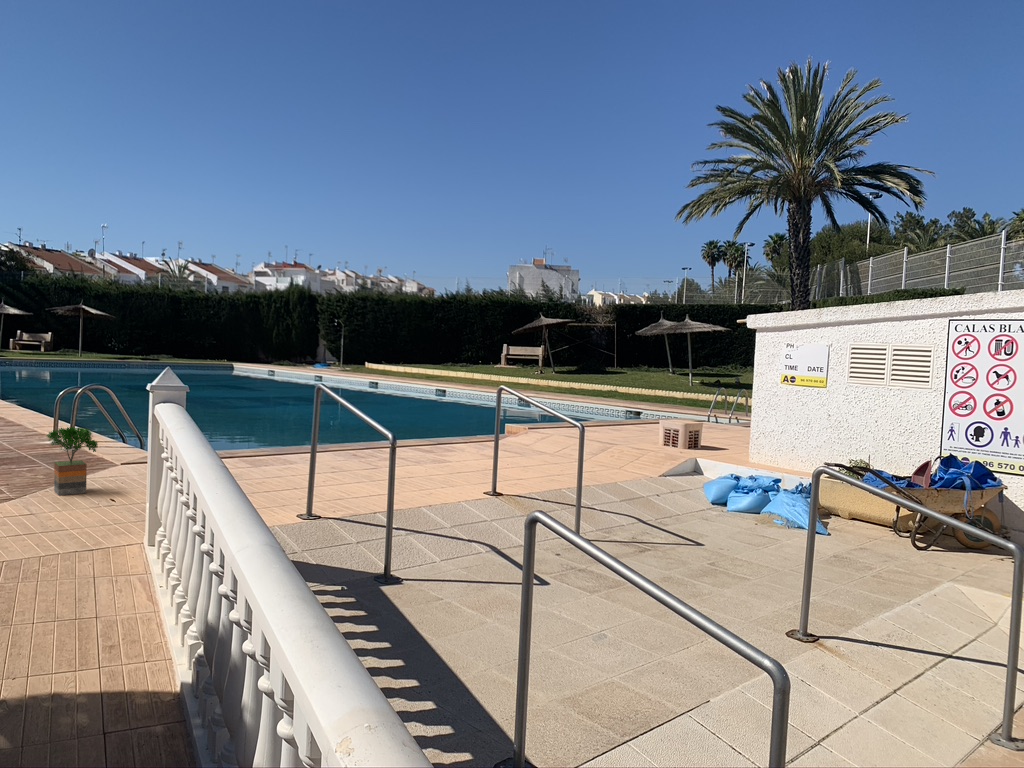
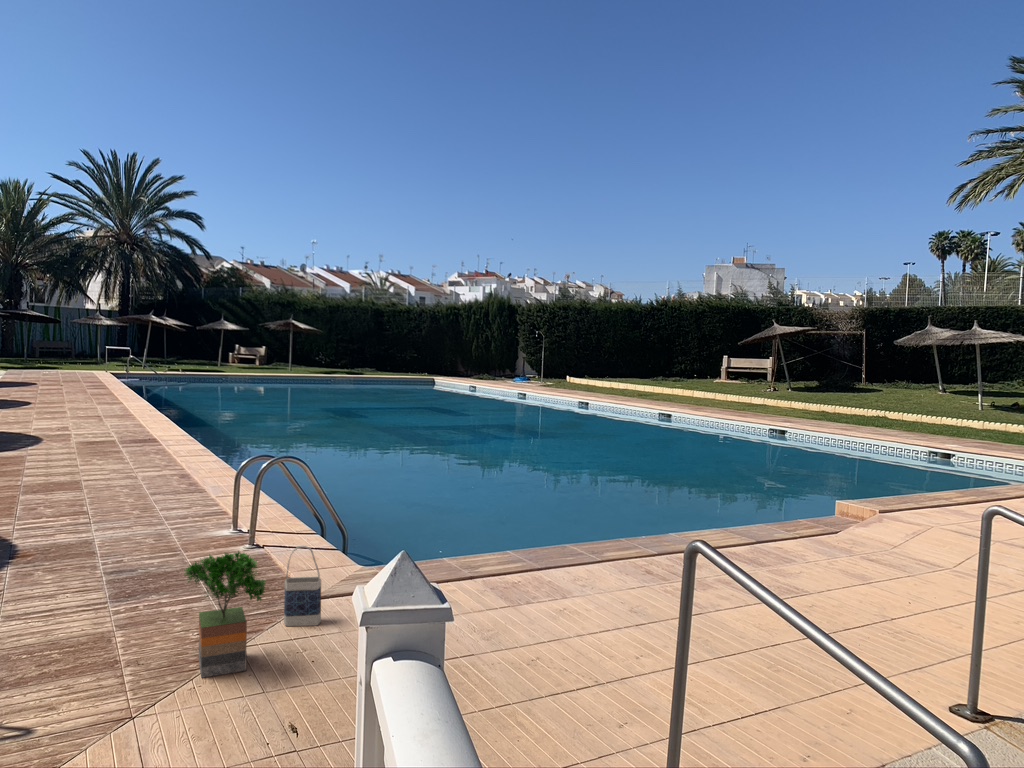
bag: none [107,431,132,481] -> present [284,546,321,626]

